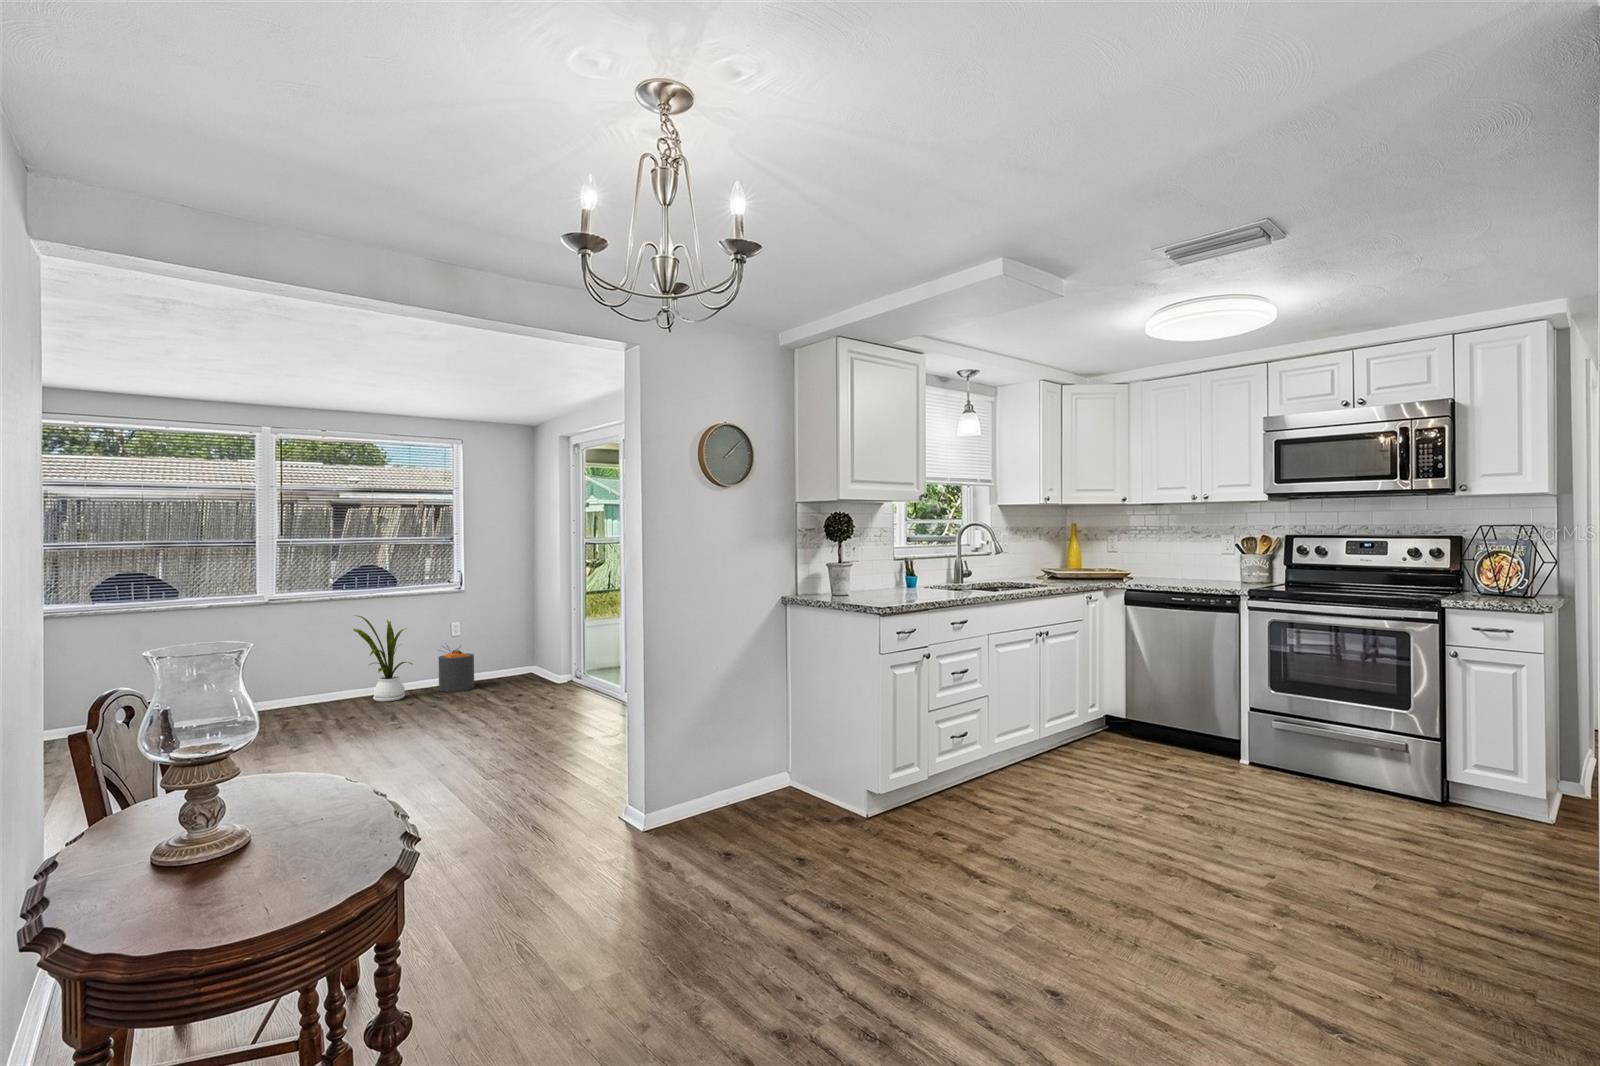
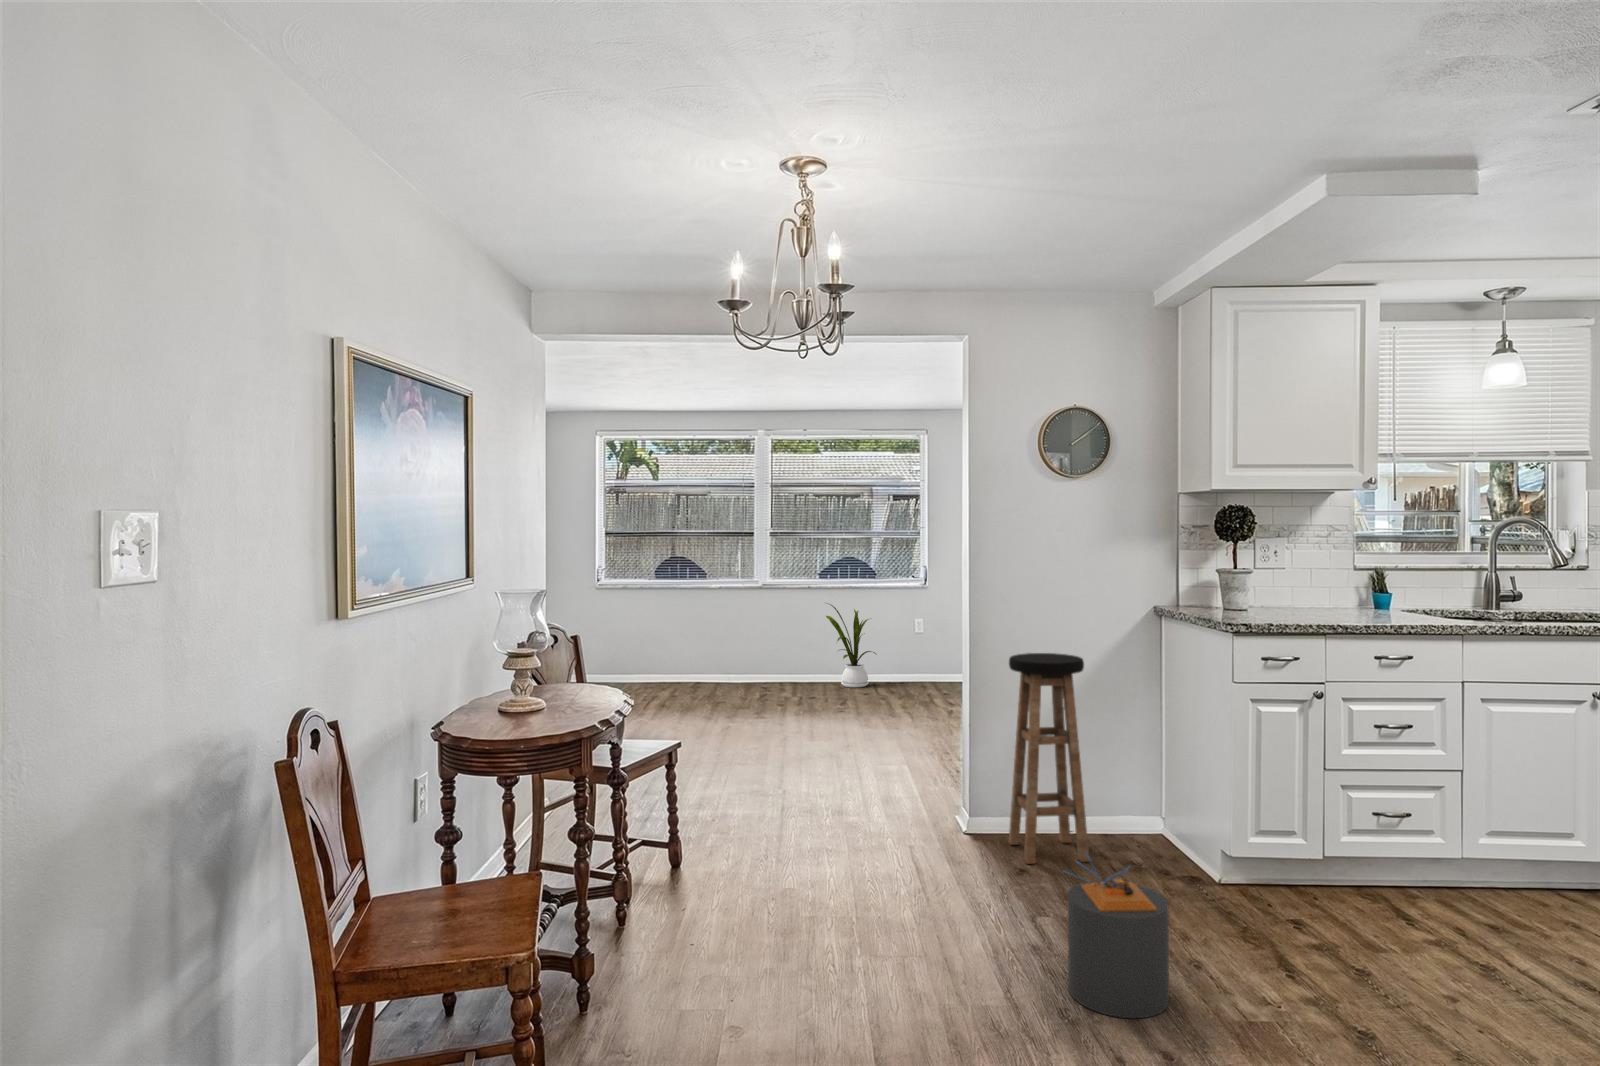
bar stool: none [683,643,762,840] -> present [1009,653,1089,864]
trash can: present [439,646,474,692] -> present [1063,853,1169,1018]

